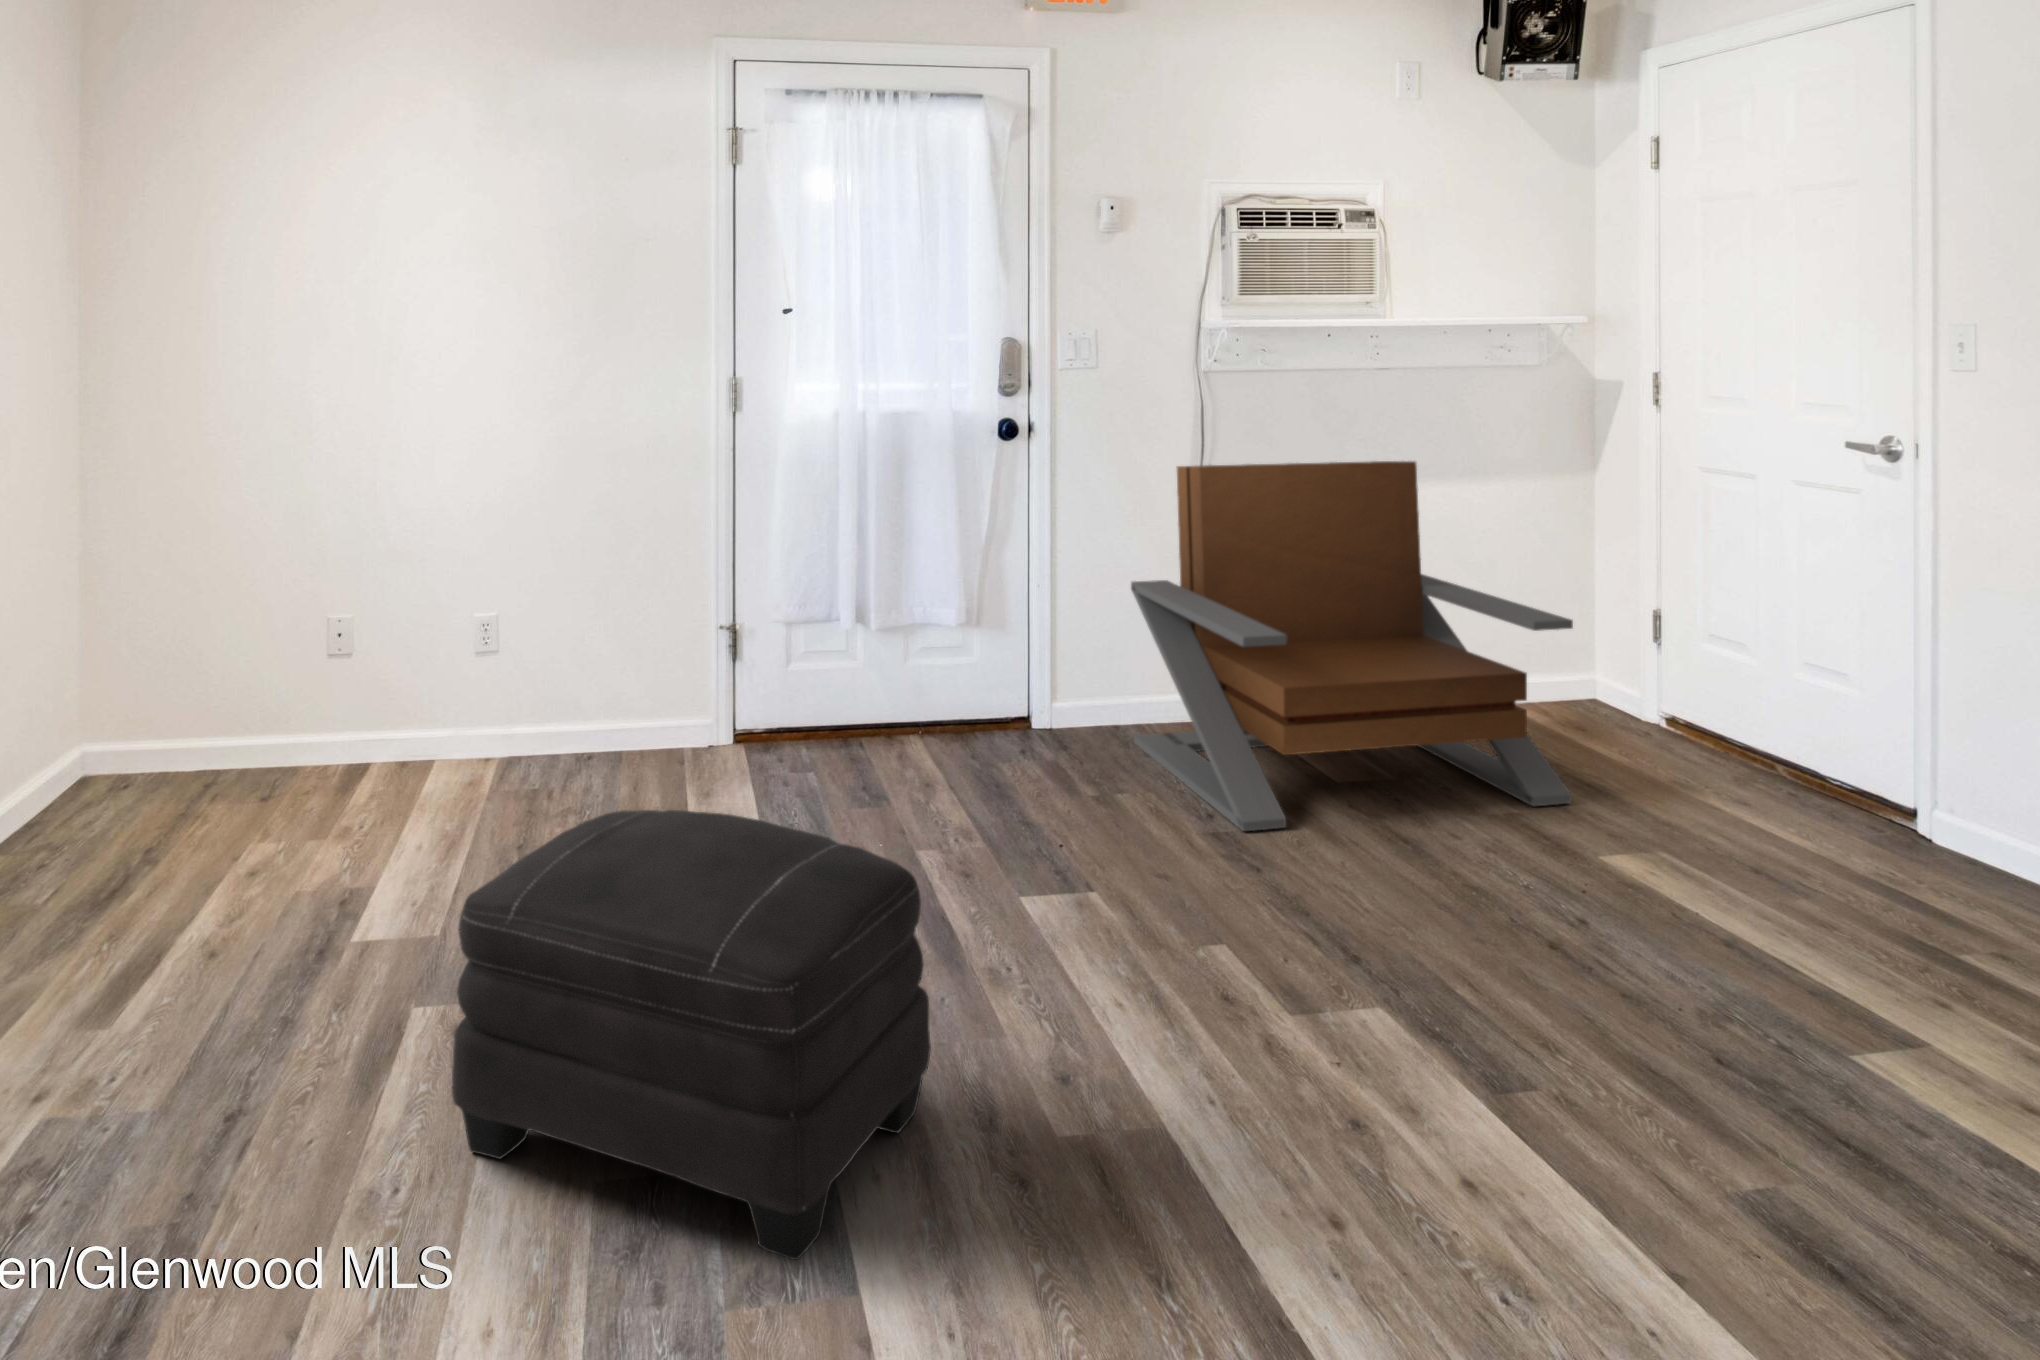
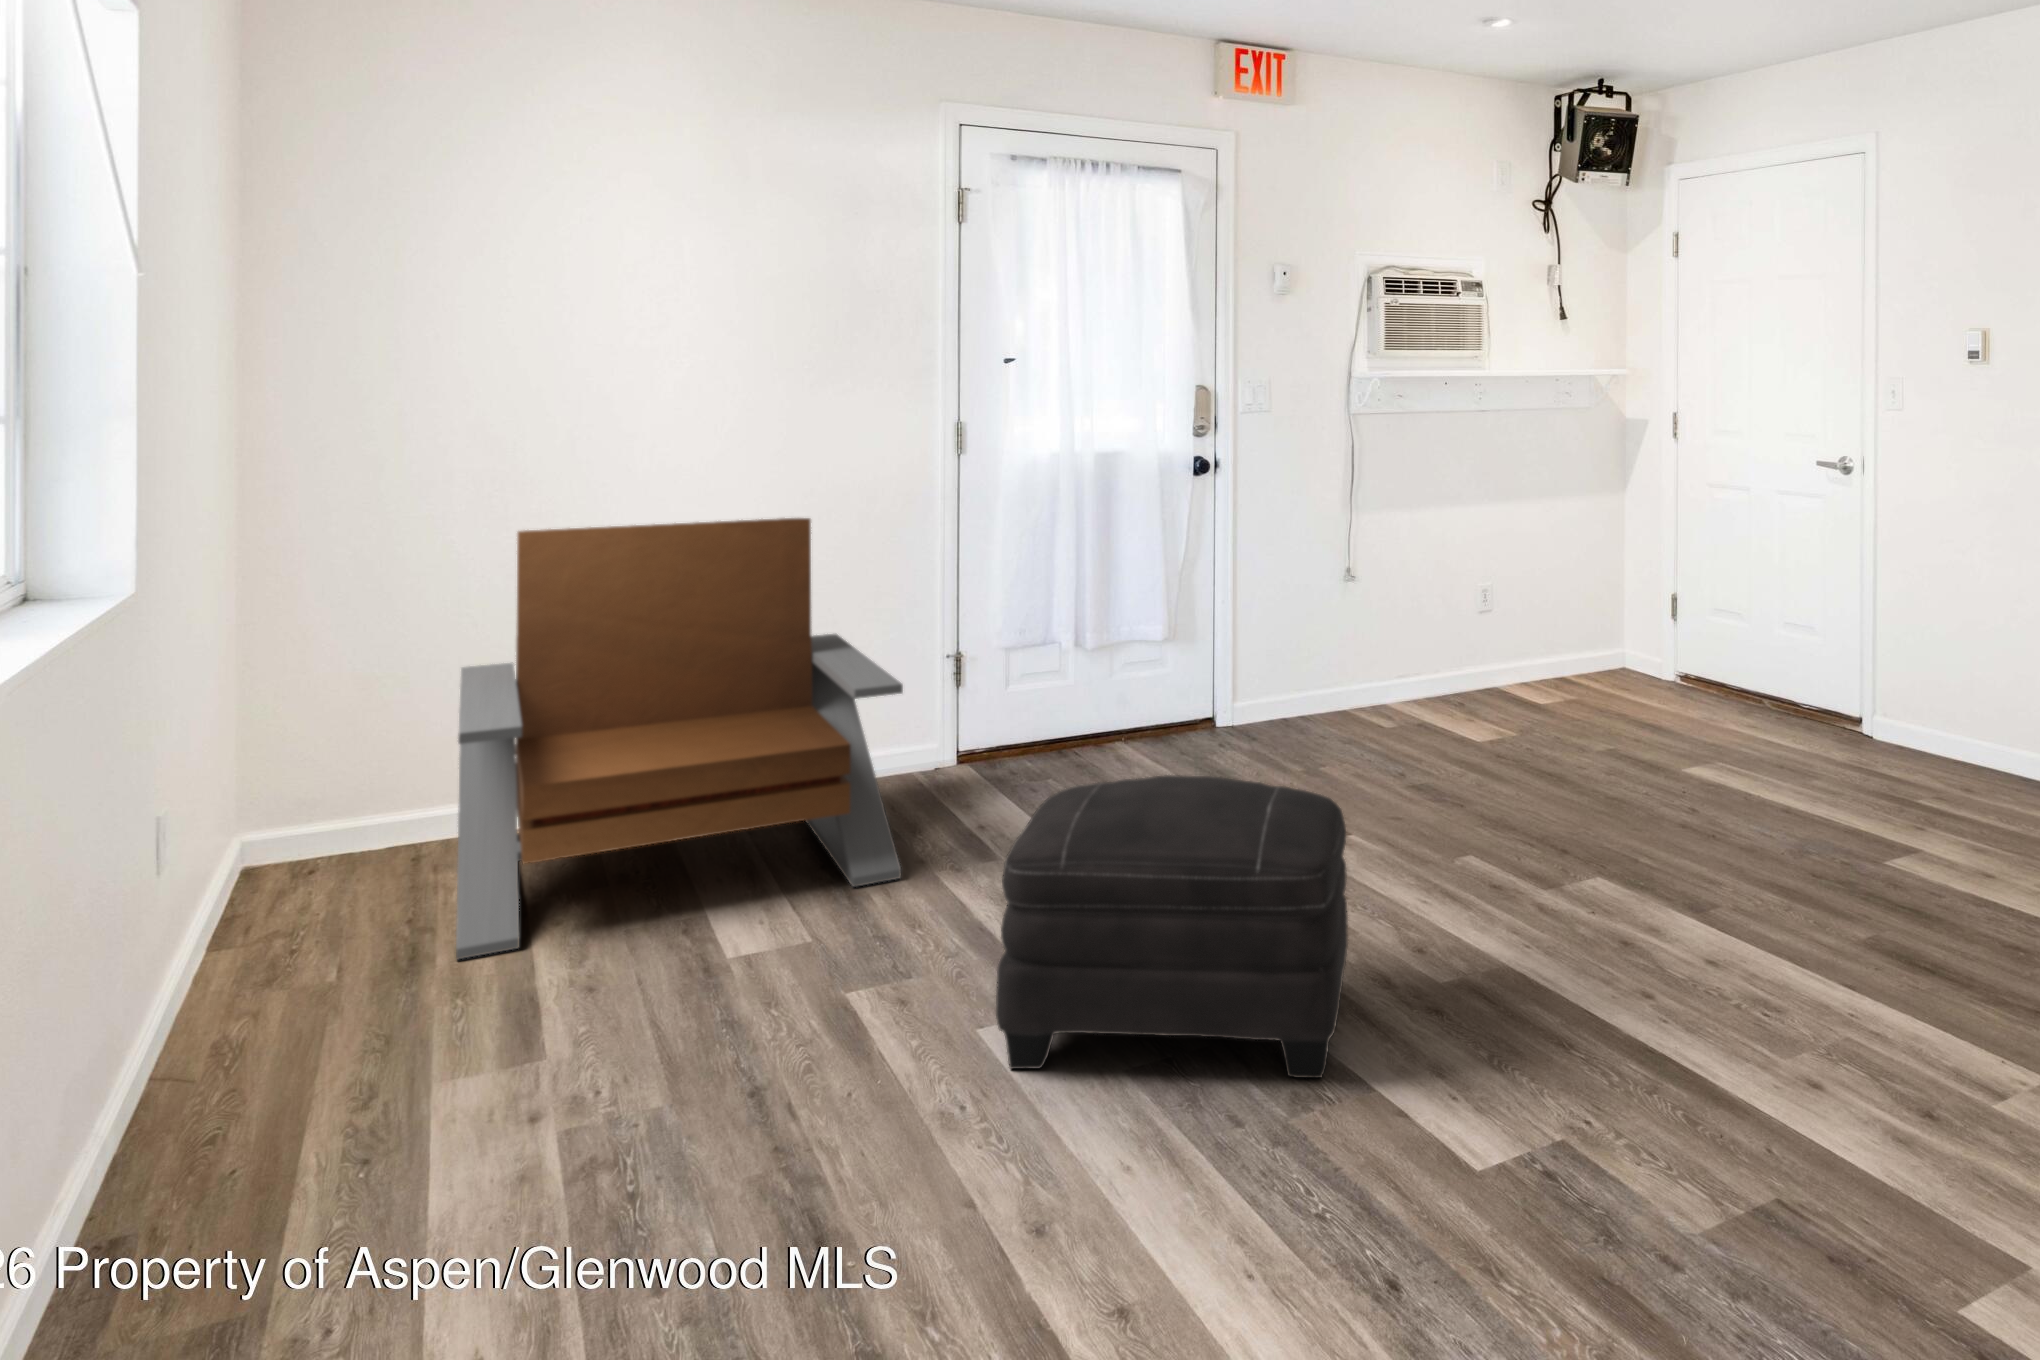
lounge chair: present [1131,461,1573,831] -> present [456,518,903,959]

